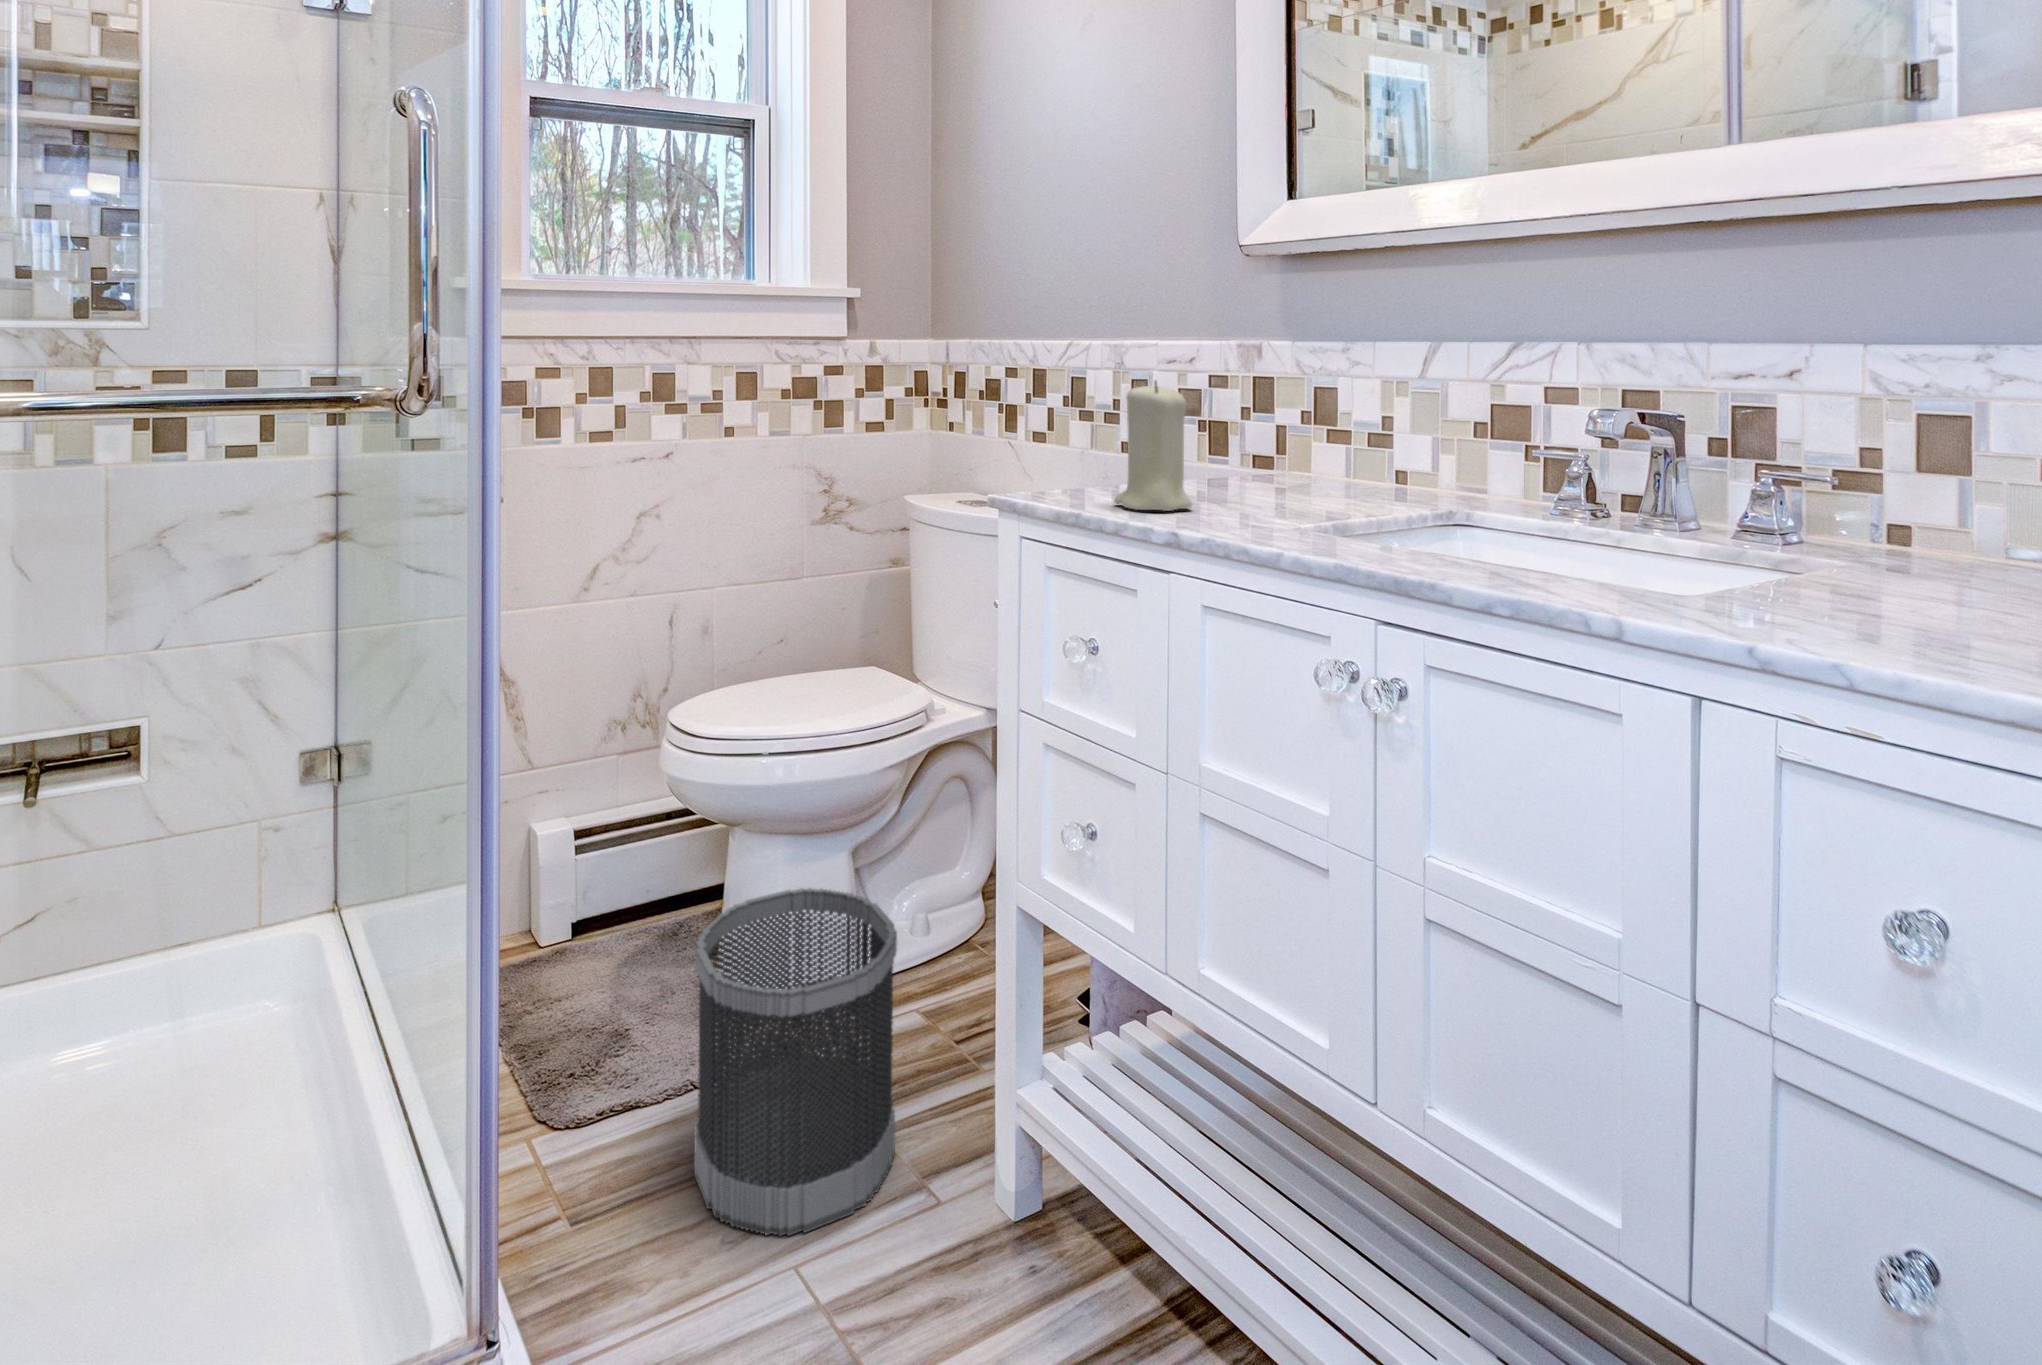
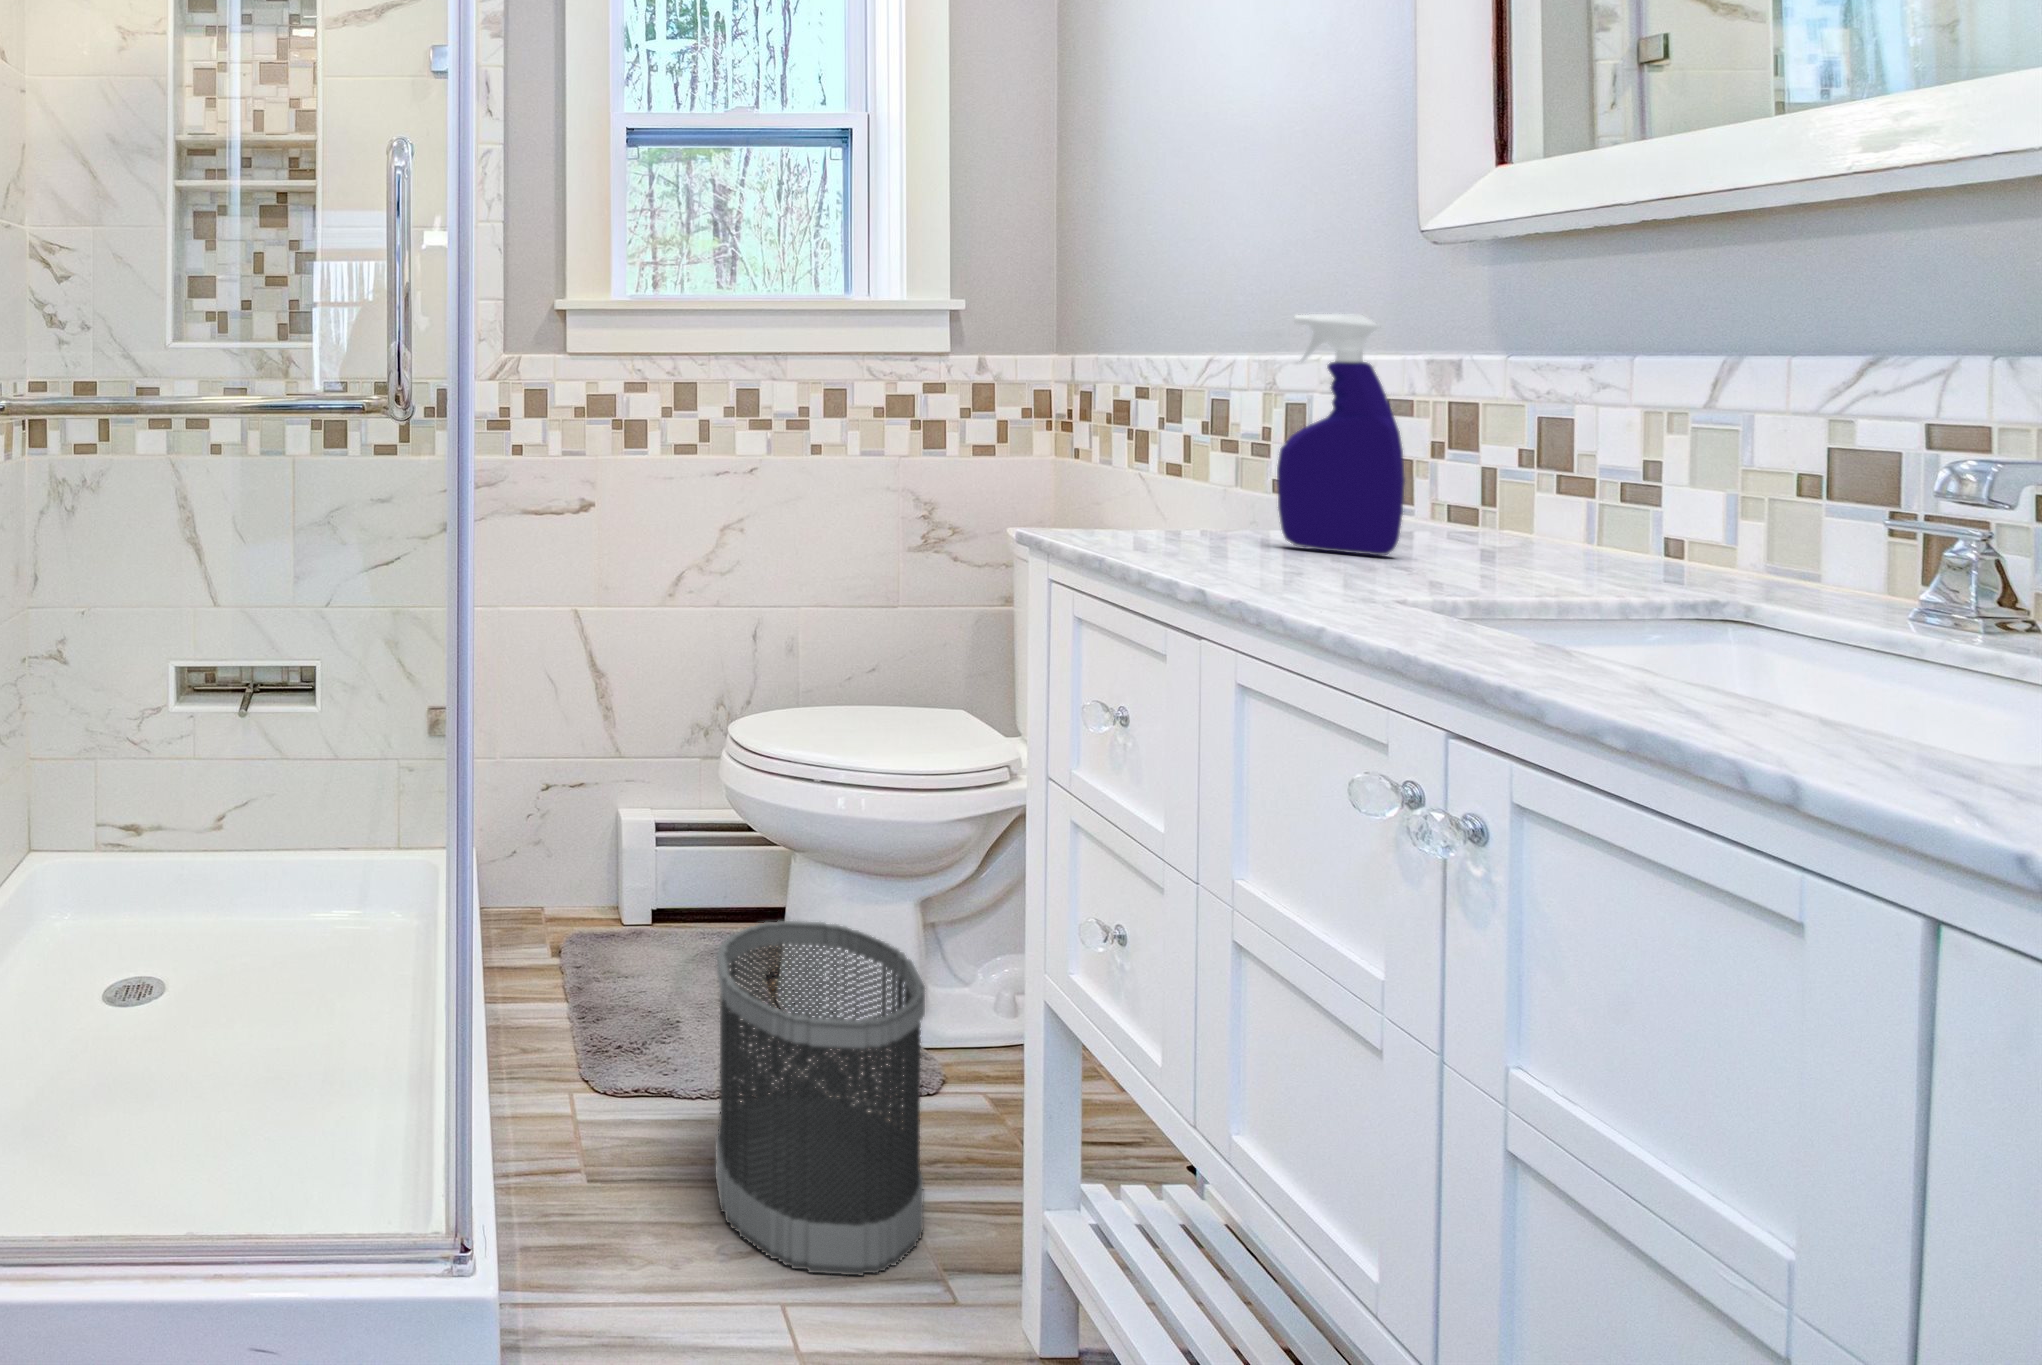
spray bottle: none [1178,307,1261,494] -> present [1277,314,1405,555]
candle: present [1114,381,1192,511] -> none [1162,403,1265,562]

